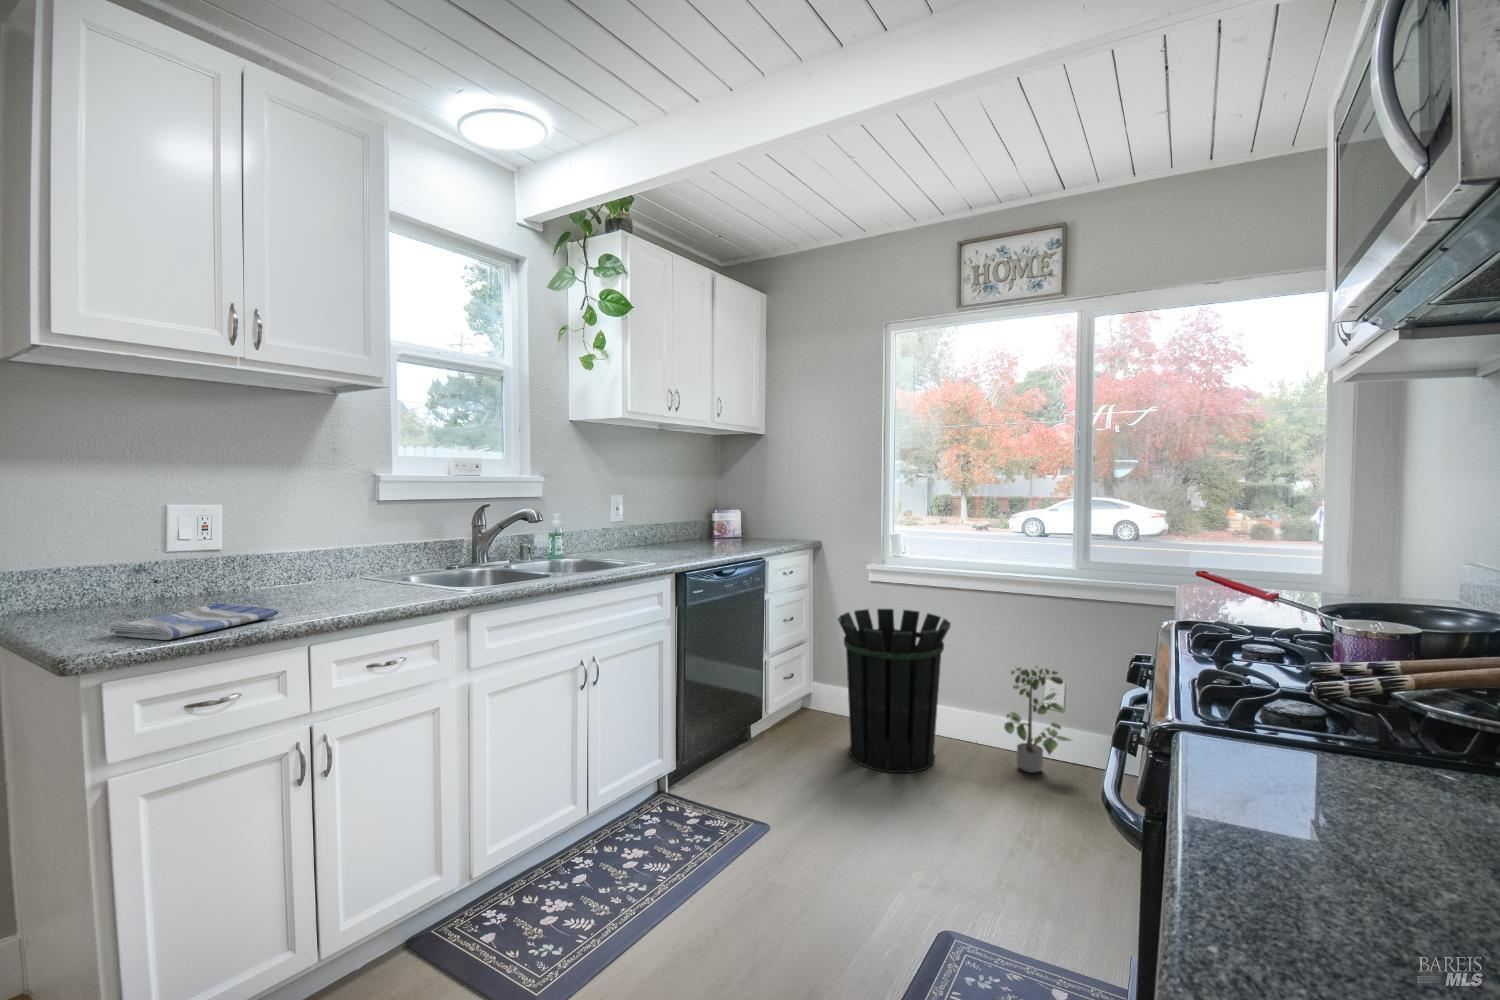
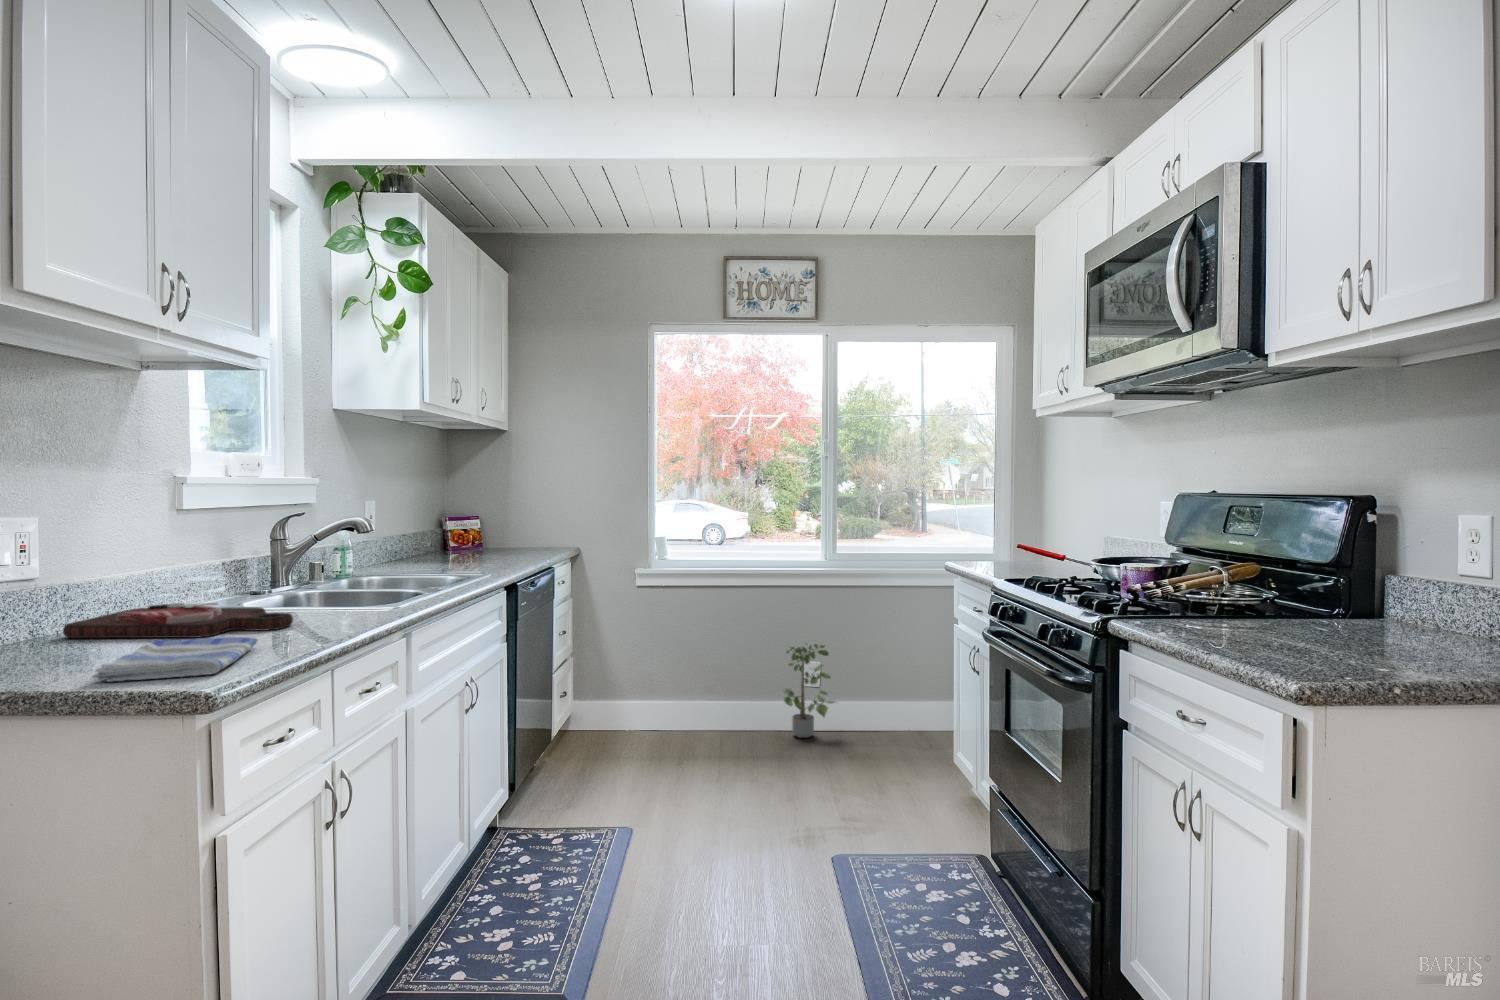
cutting board: none [245,572,378,603] -> present [63,603,293,638]
waste bin: present [838,609,951,773] -> none [632,608,740,763]

